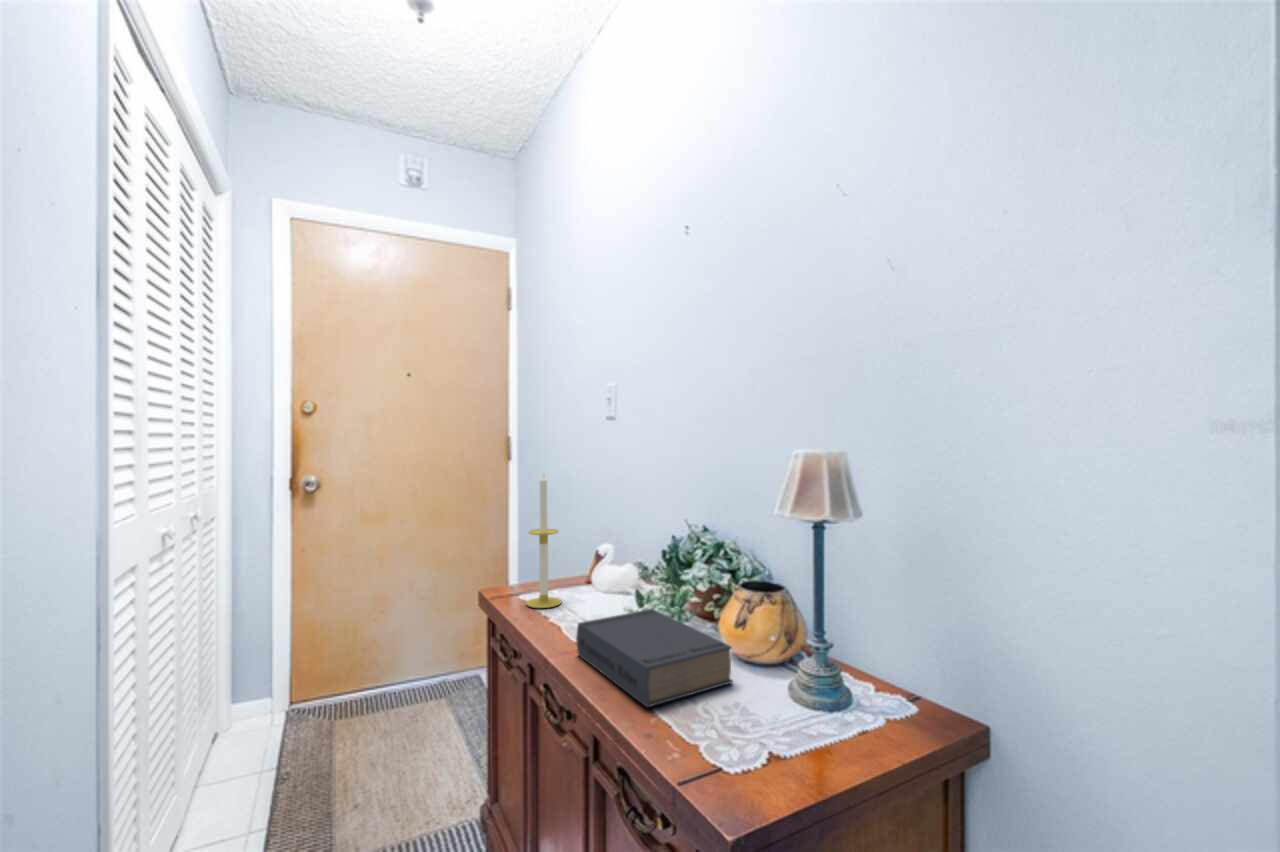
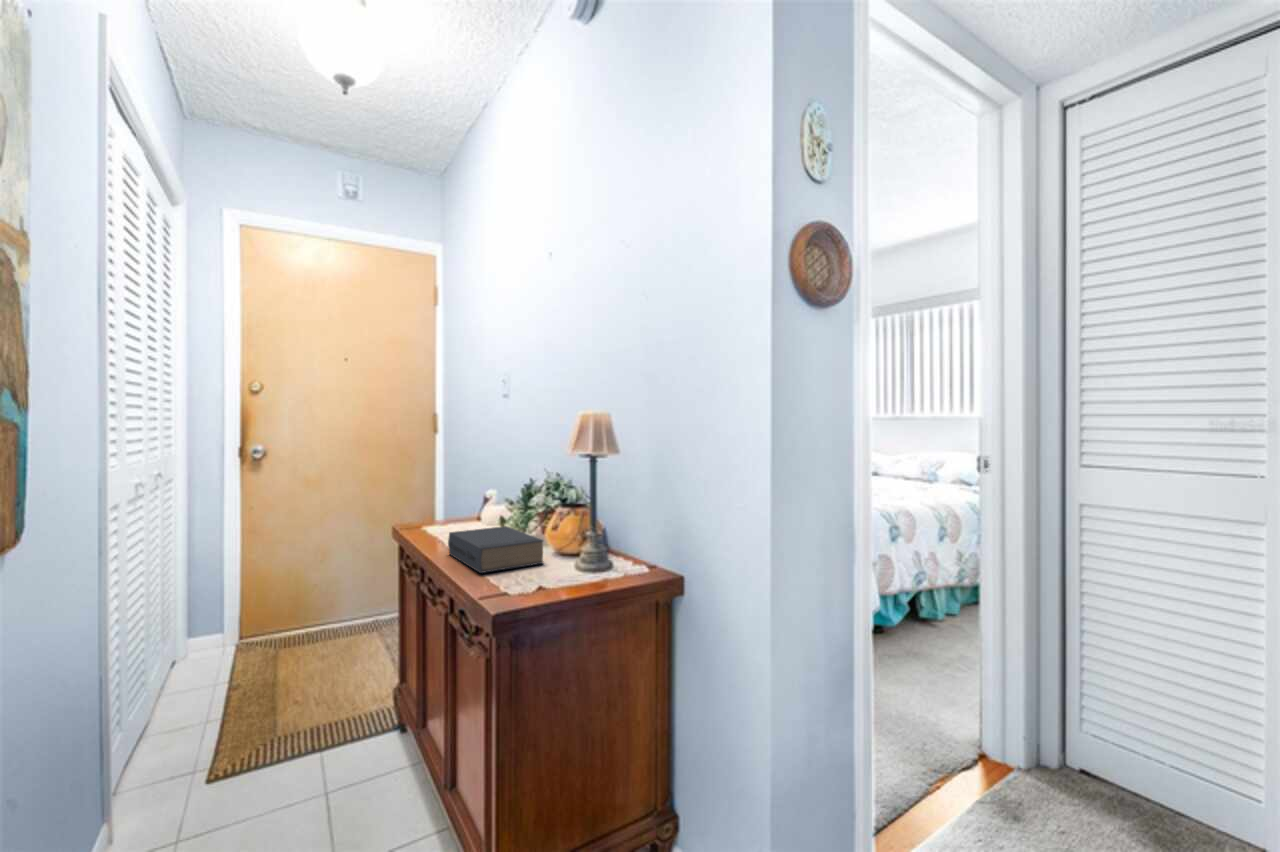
candle: present [526,474,561,608] -> none [424,434,452,533]

